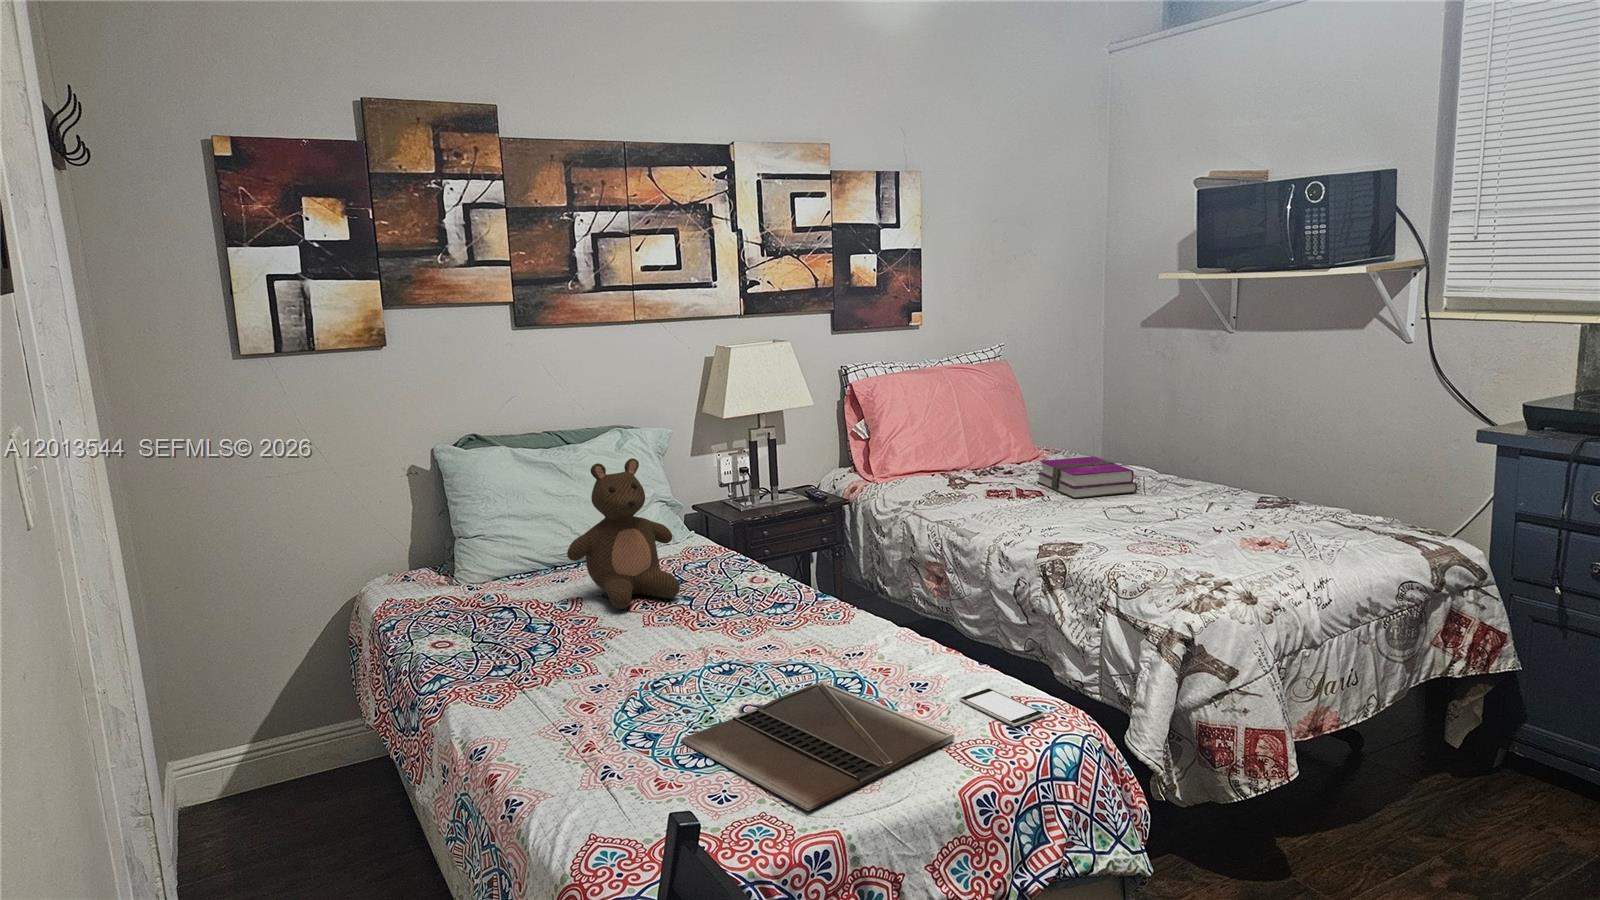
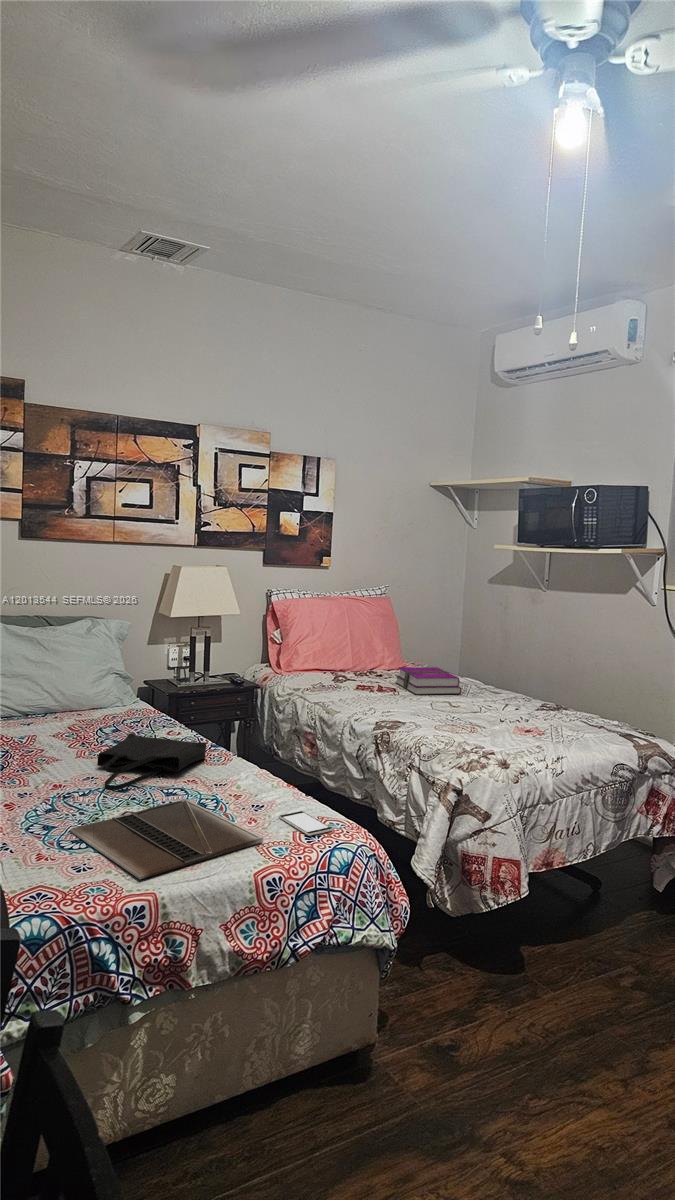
stuffed bear: present [567,458,680,609] -> none [29,636,112,744]
tote bag: none [680,588,821,675] -> present [97,733,206,791]

